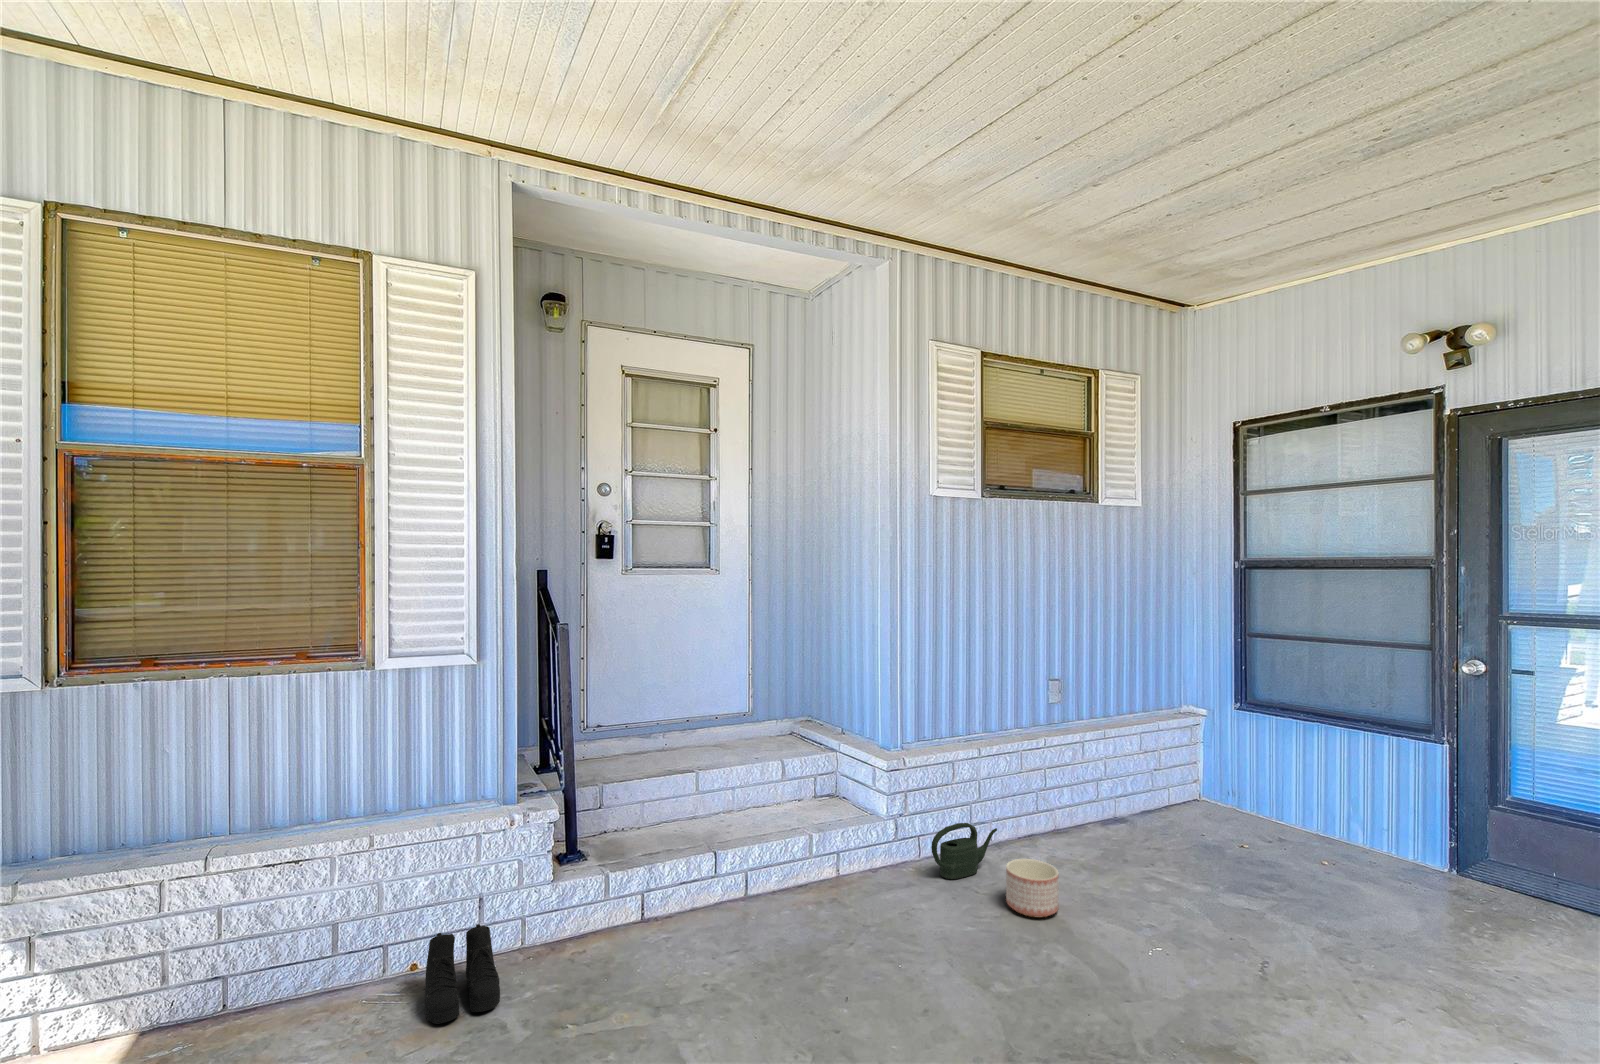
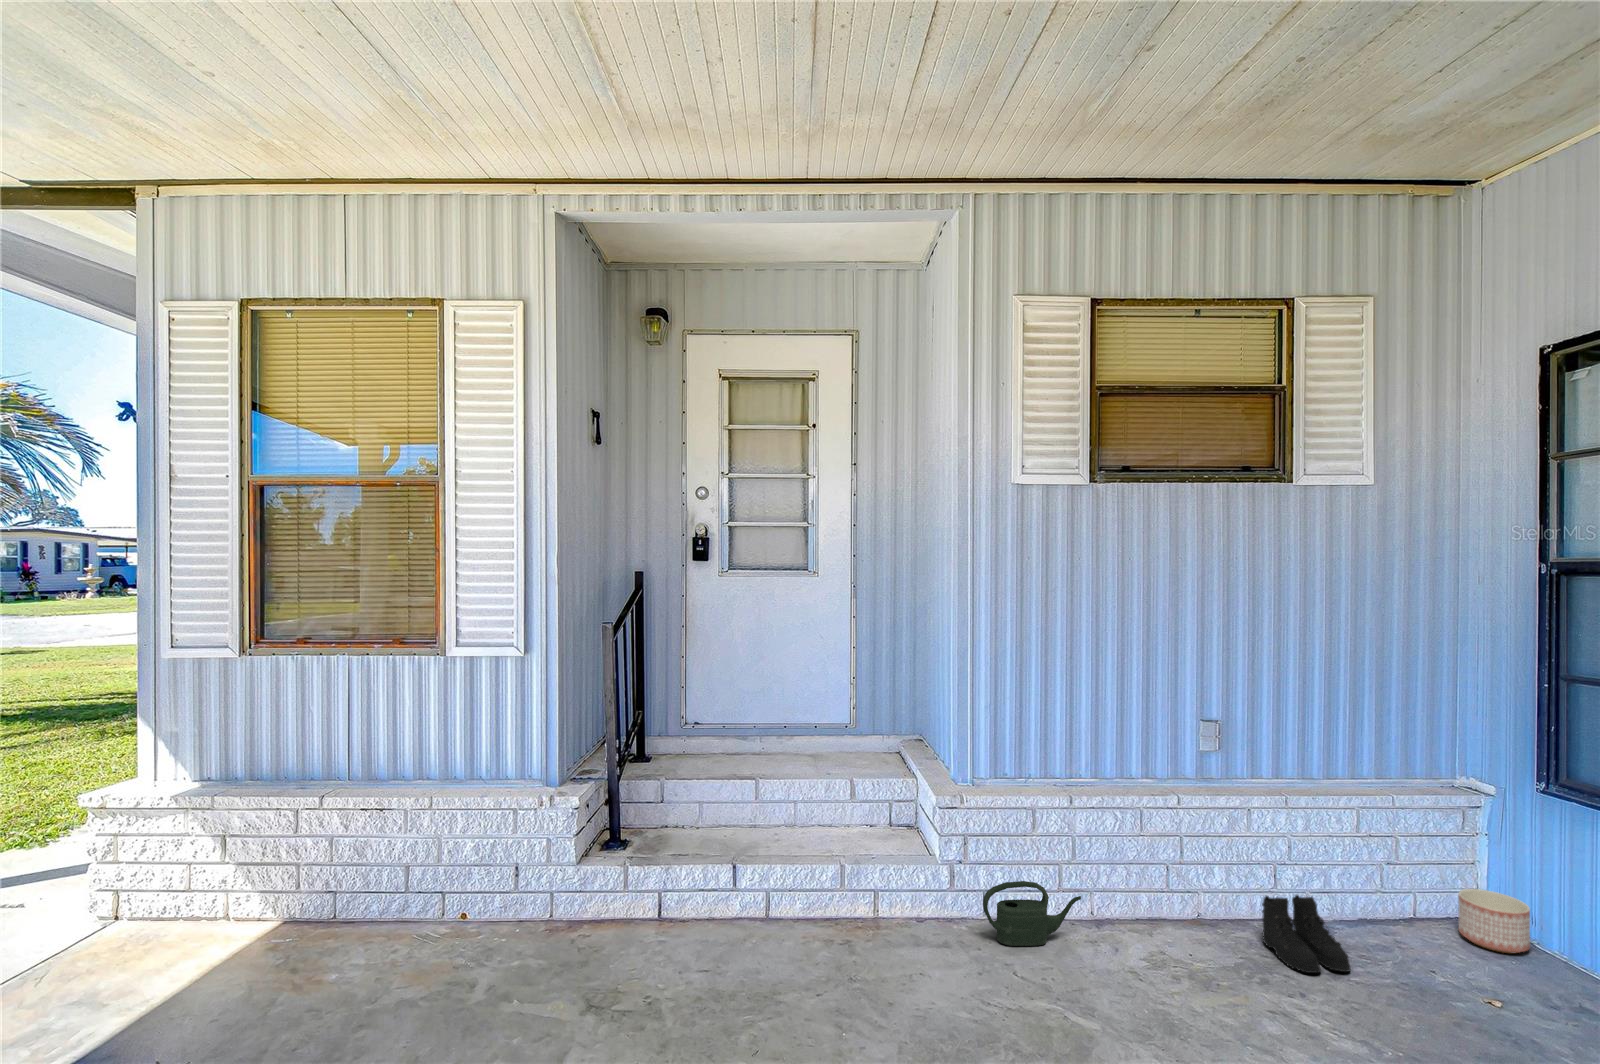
planter: present [1006,859,1059,918] -> present [1458,889,1530,953]
boots: present [425,924,500,1024] -> present [1262,895,1351,973]

